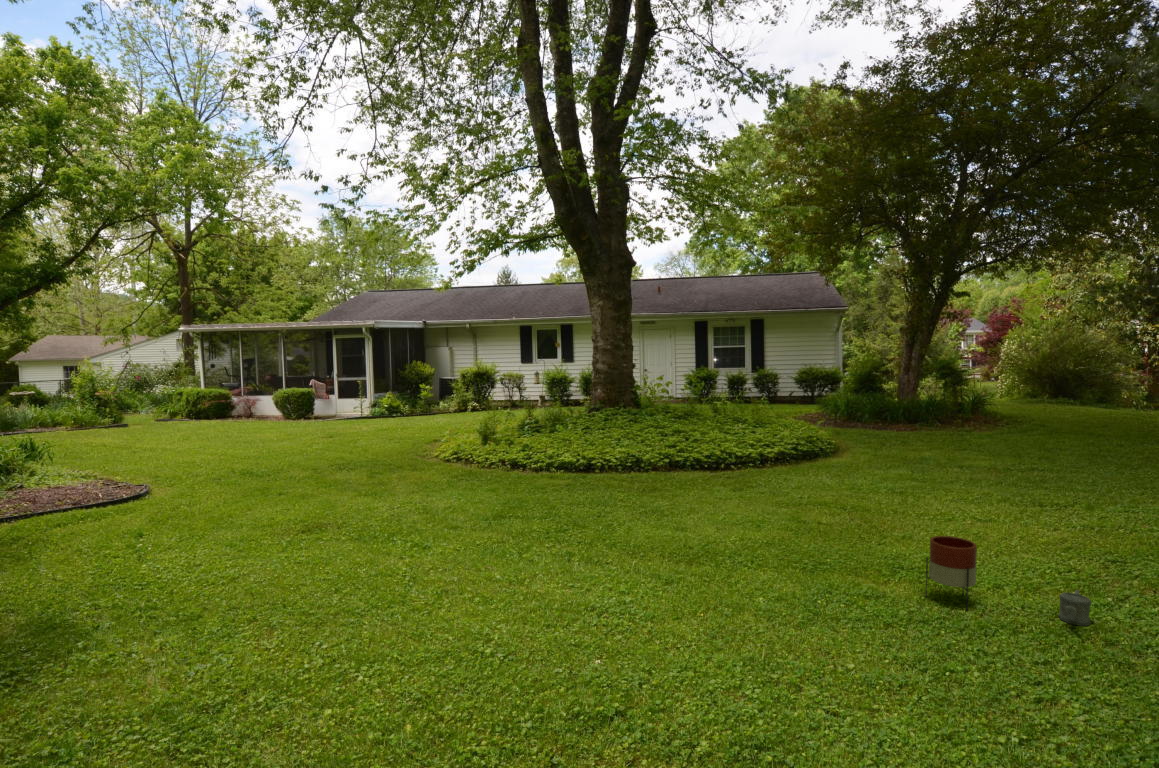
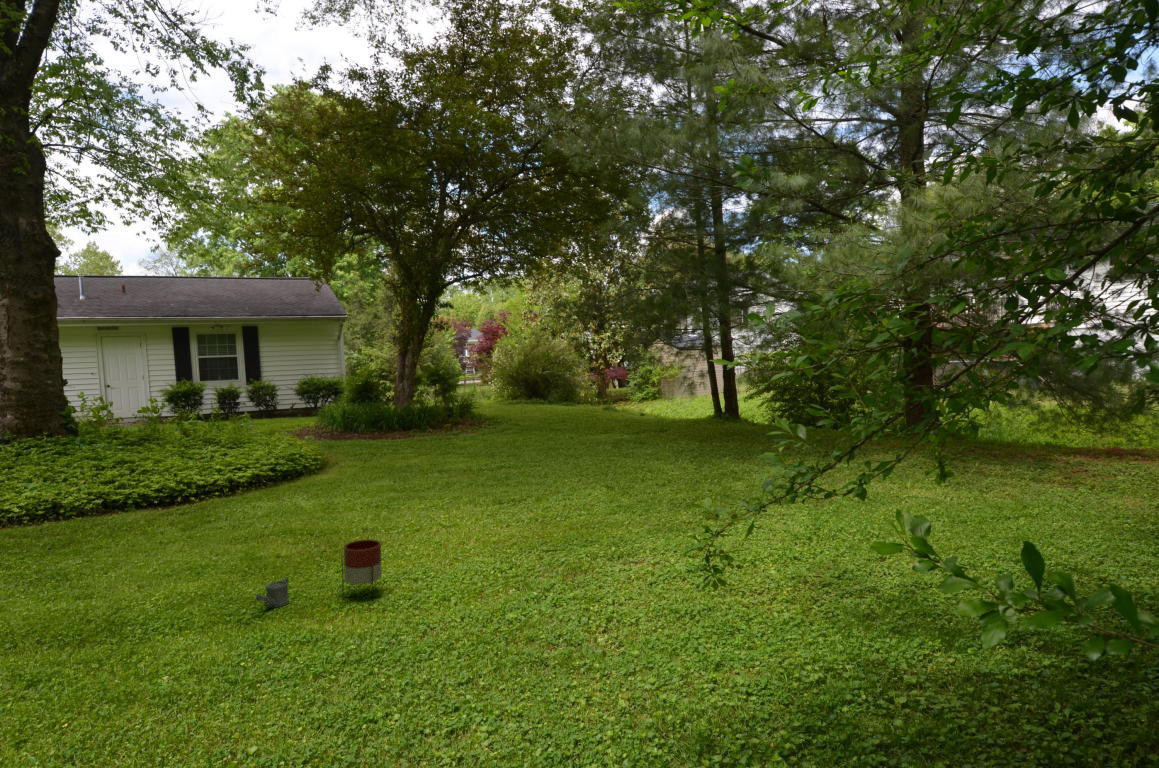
watering can: present [1059,590,1092,626] -> present [256,578,289,608]

